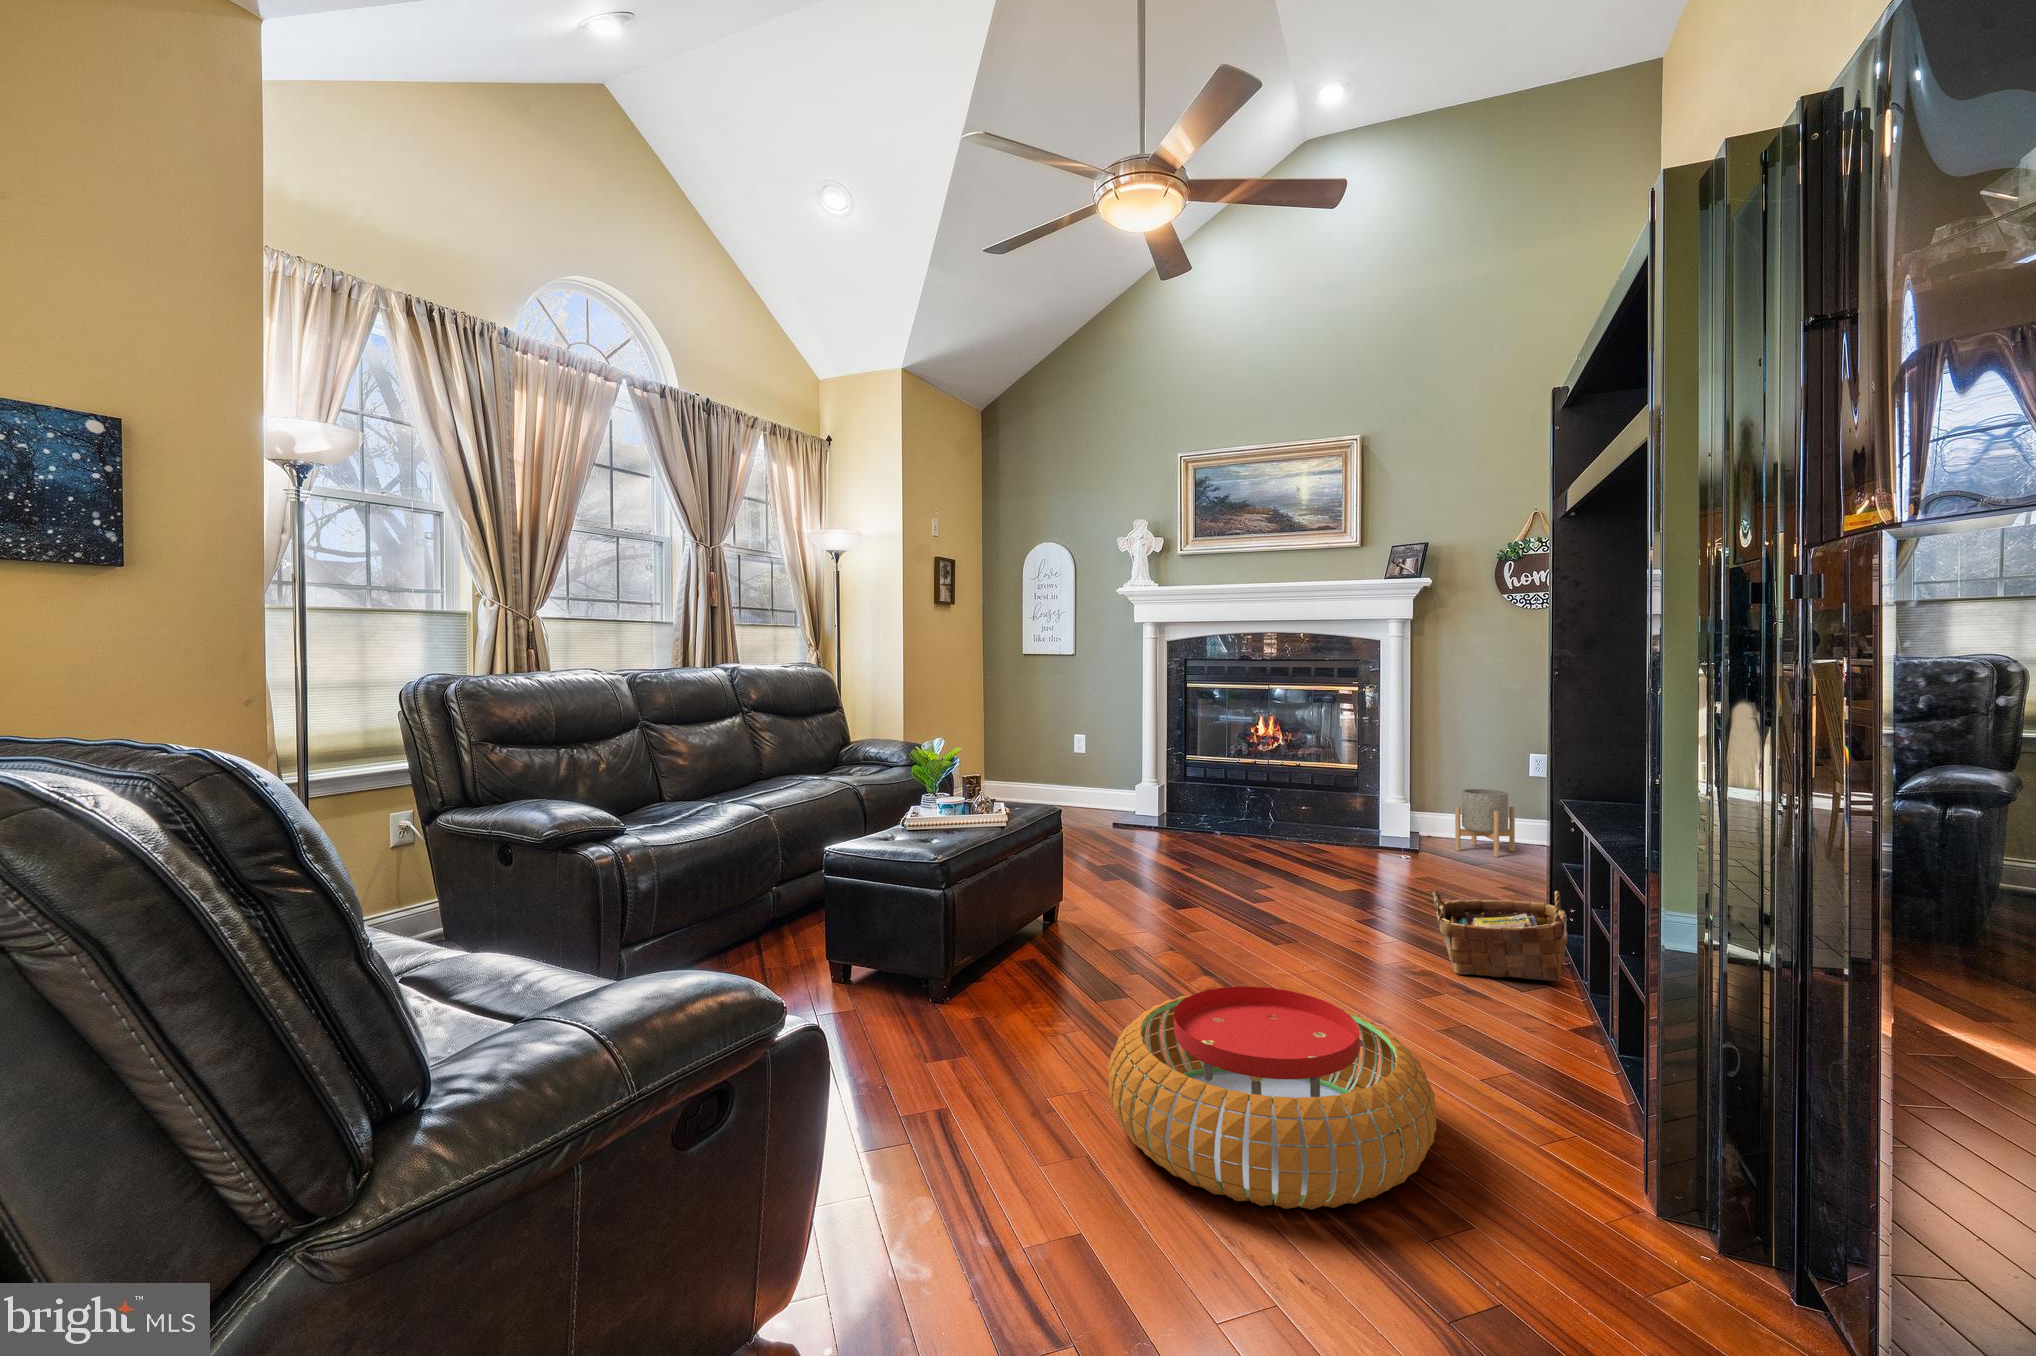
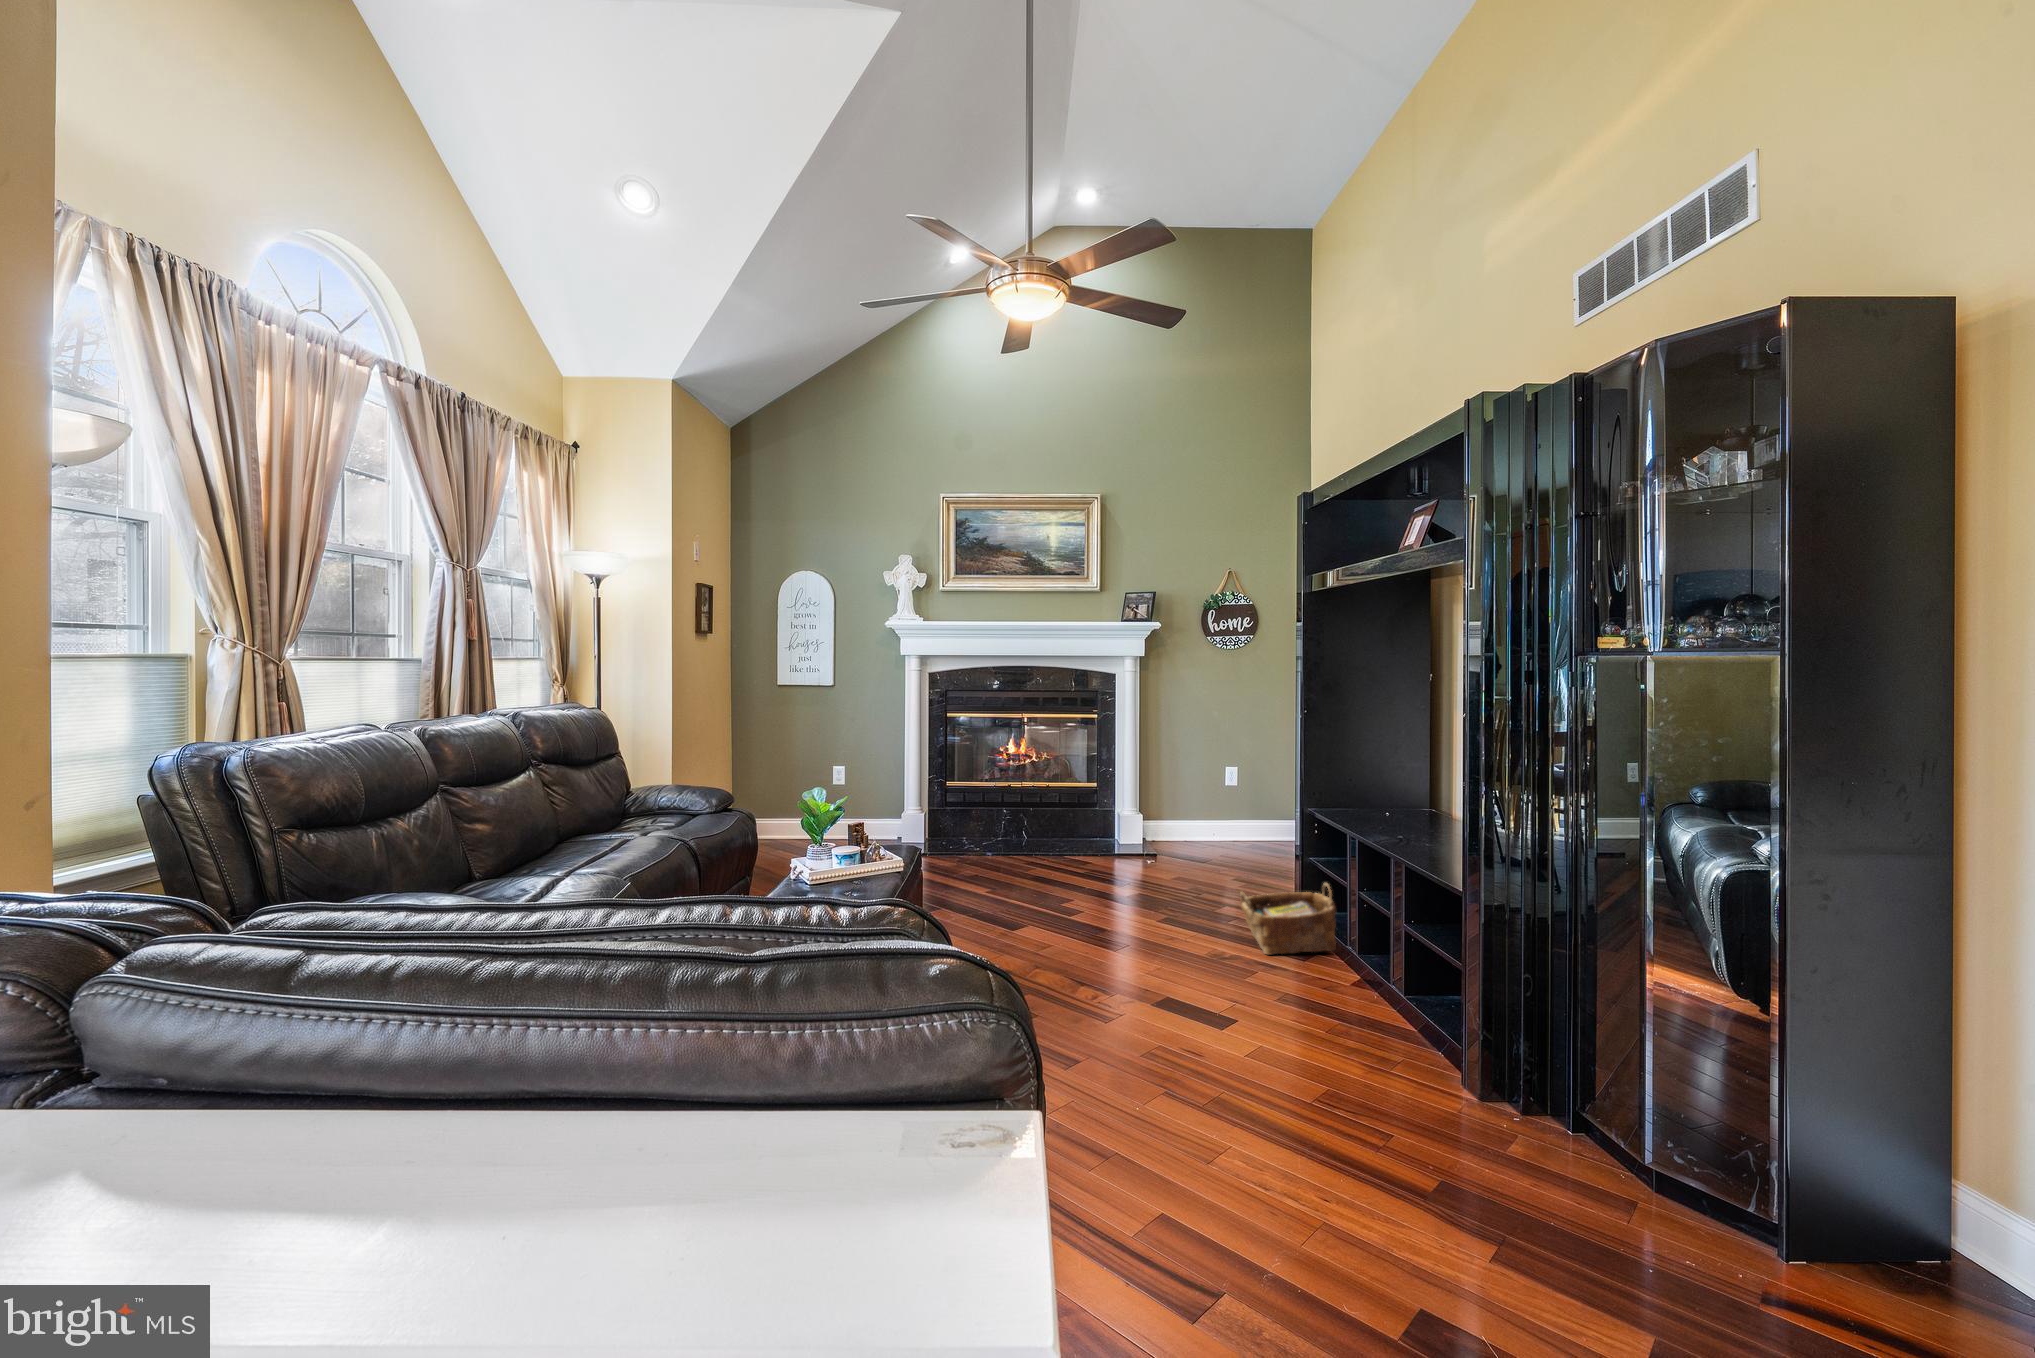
planter: present [1455,789,1515,857] -> none [1178,797,1218,852]
pouf: present [1108,987,1437,1210] -> none [1131,991,1386,1160]

